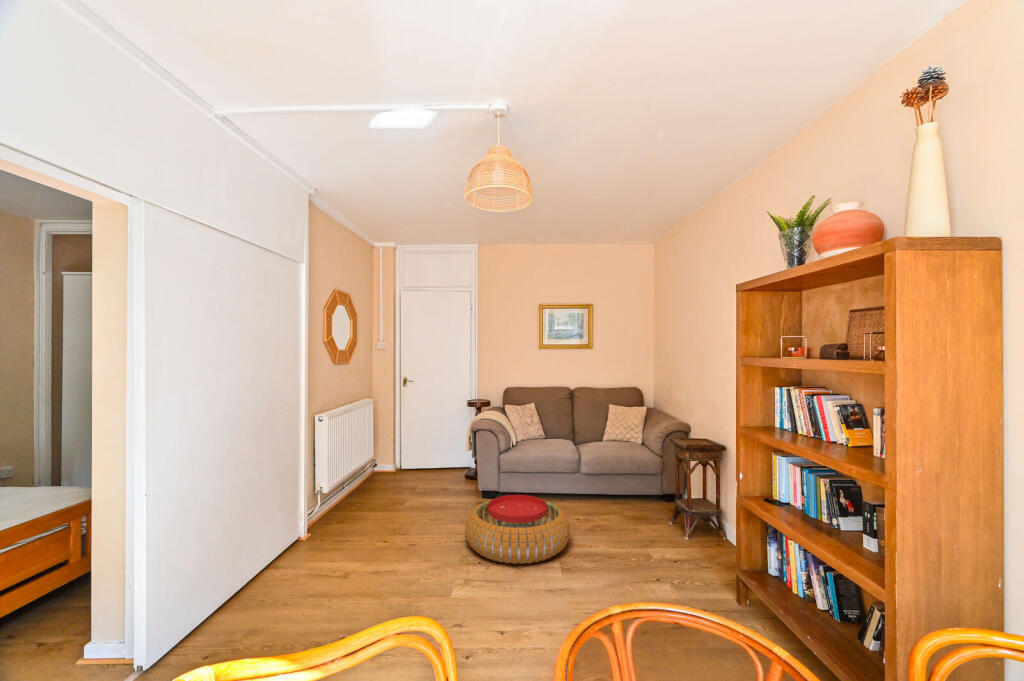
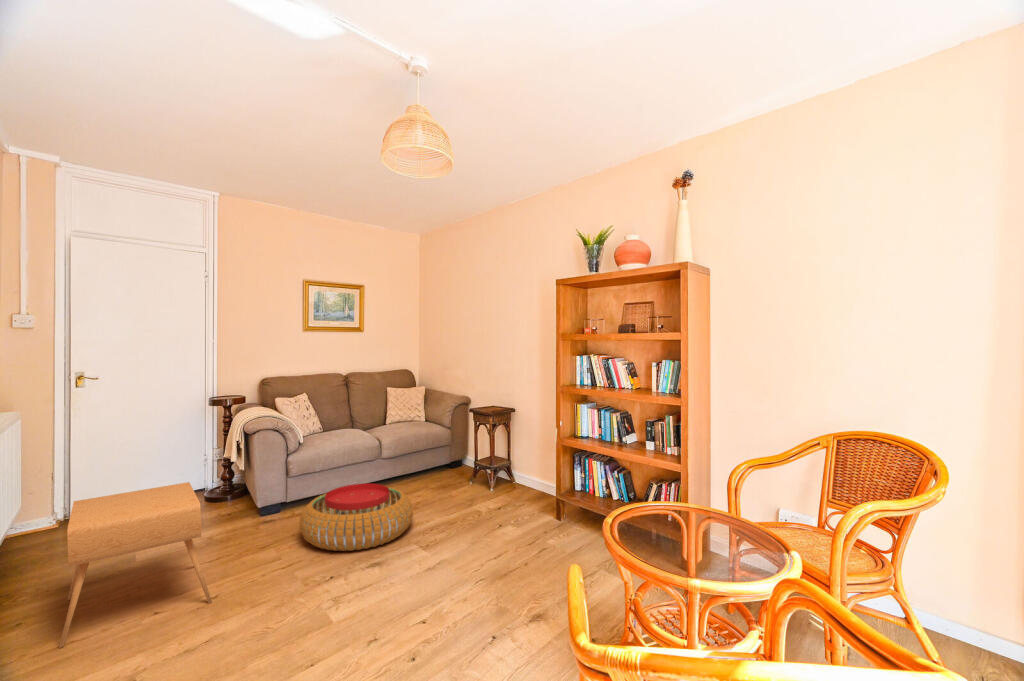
side table: none [277,465,393,569] -> present [59,482,212,648]

